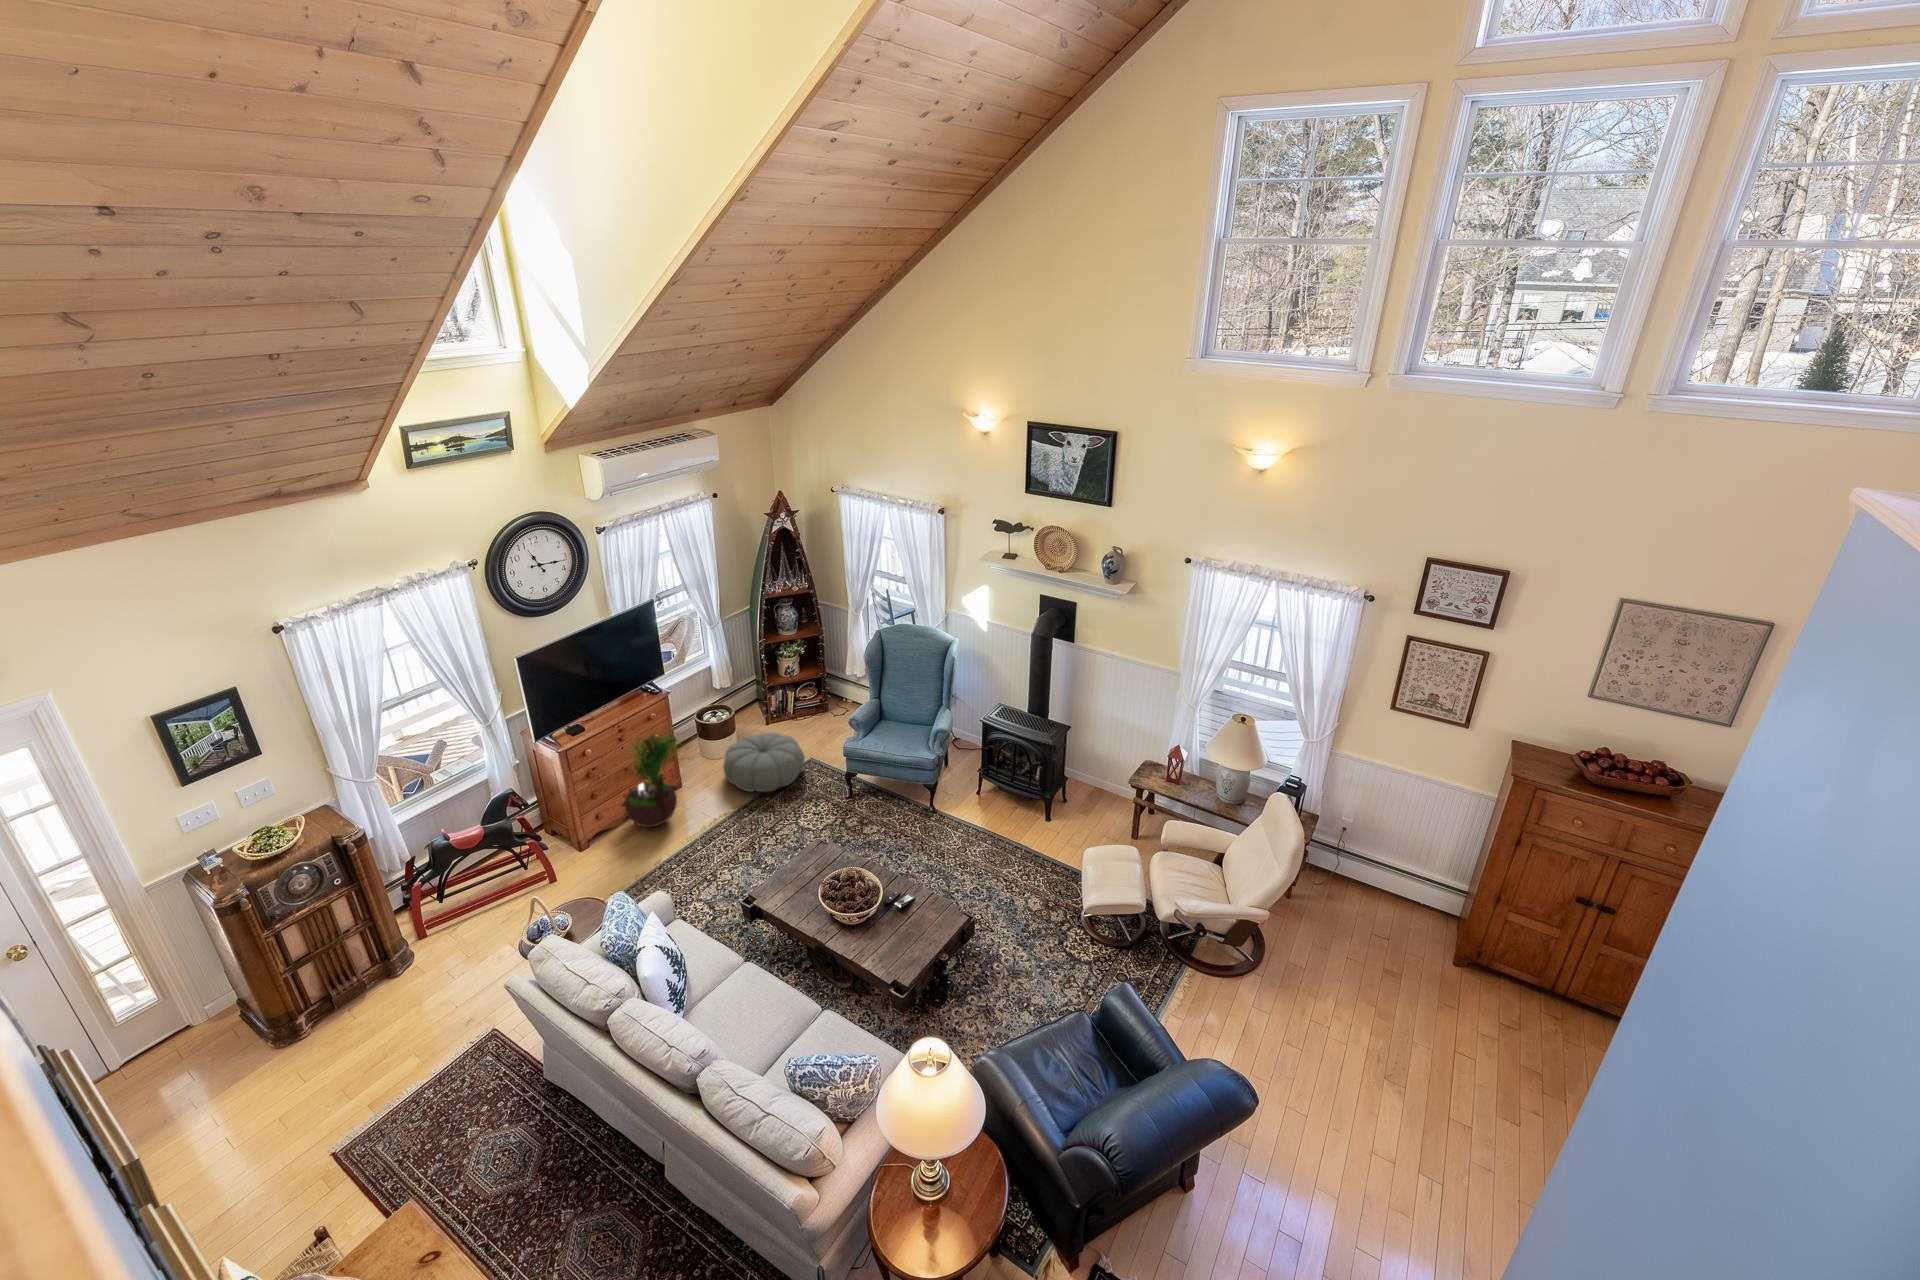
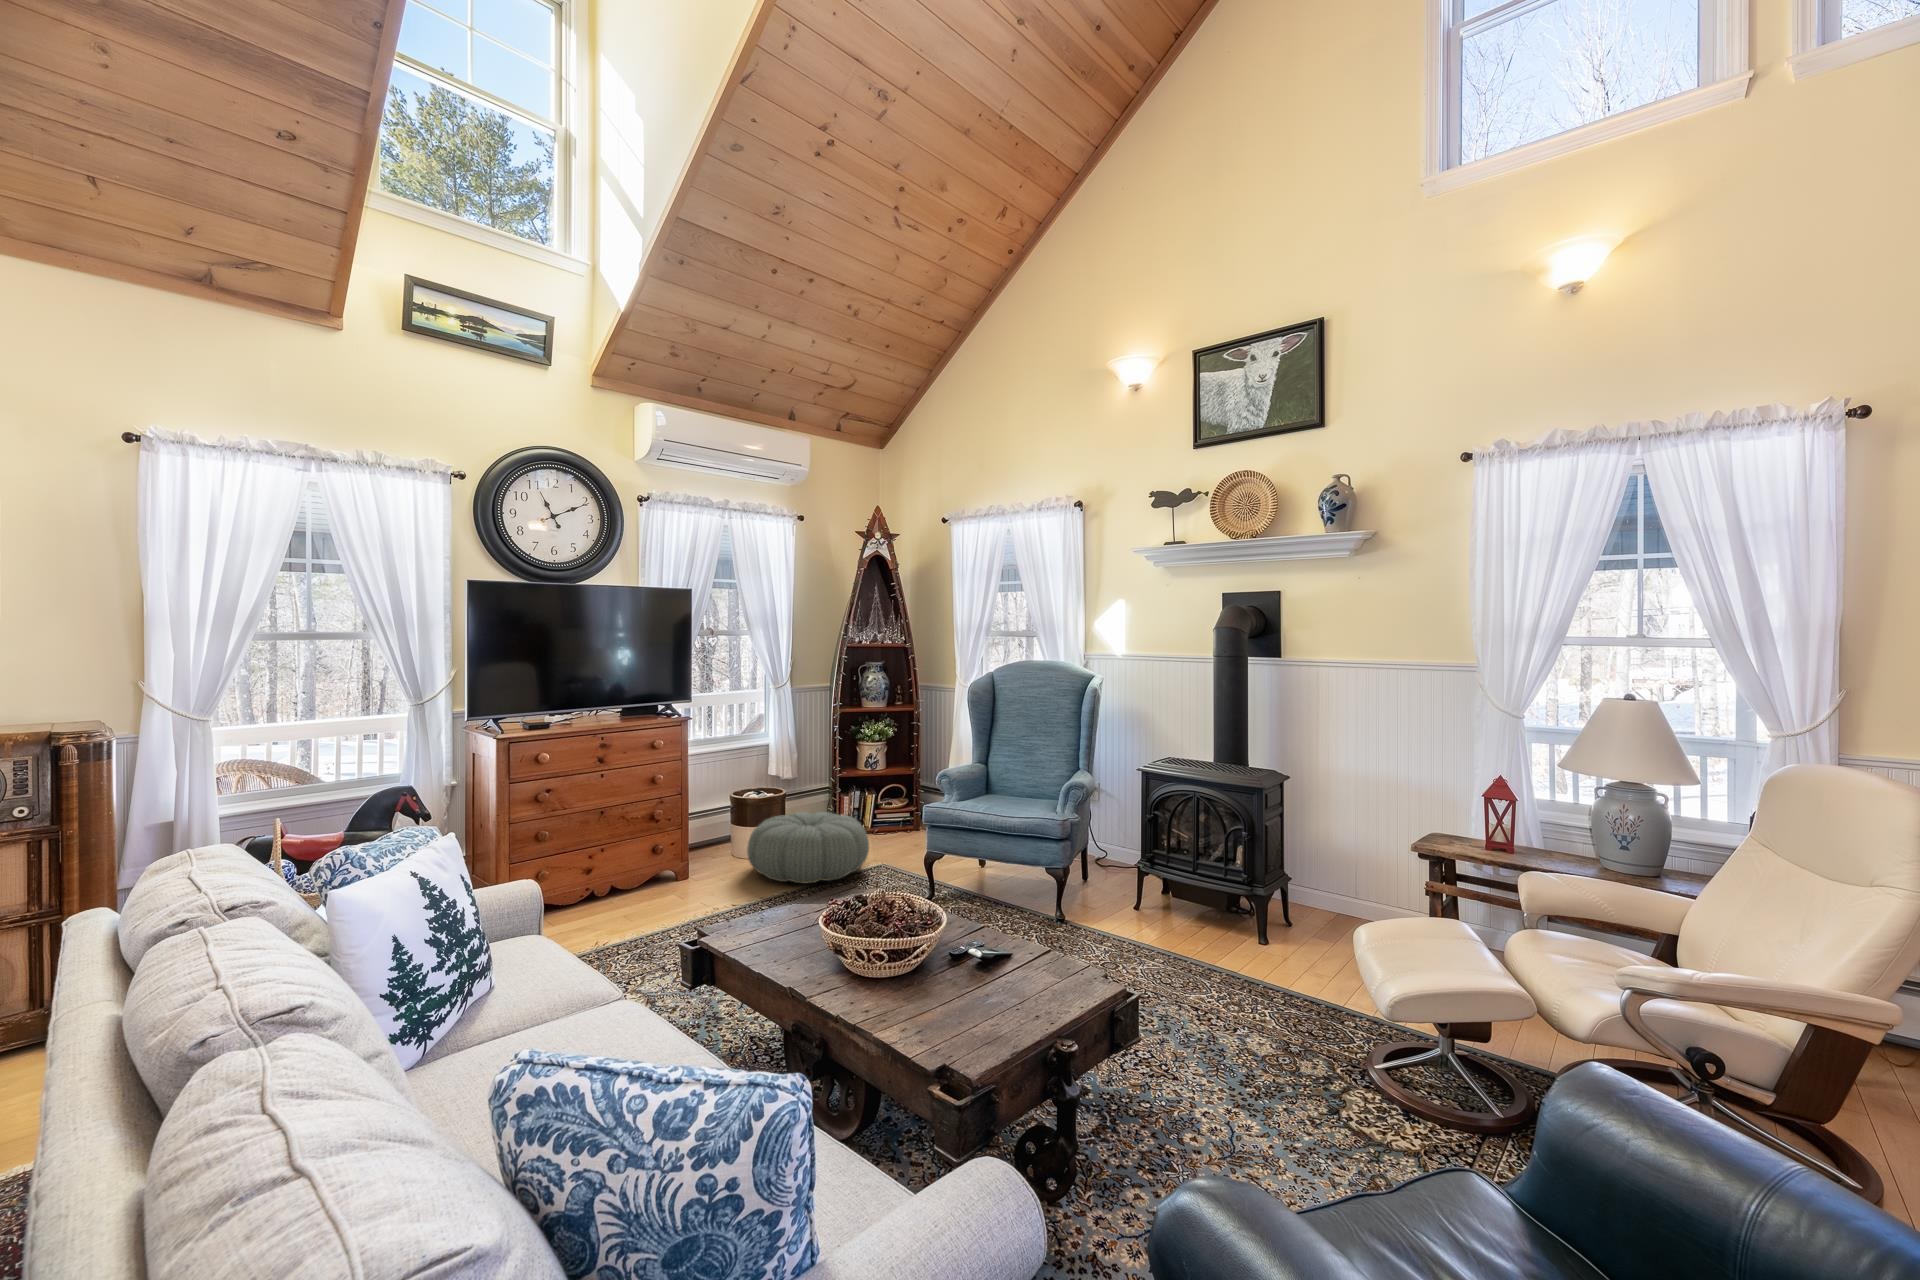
potted tree: present [625,728,680,827] -> none [580,725,687,902]

